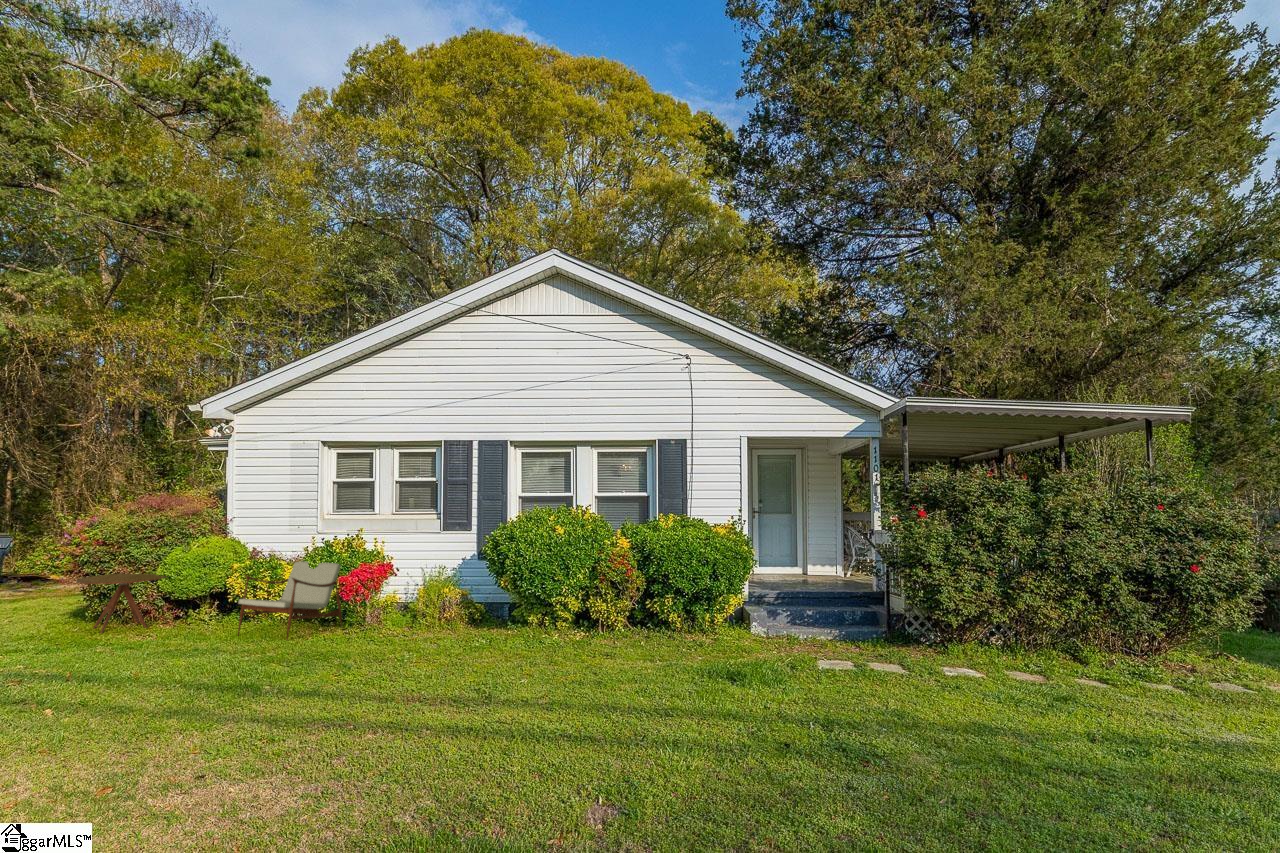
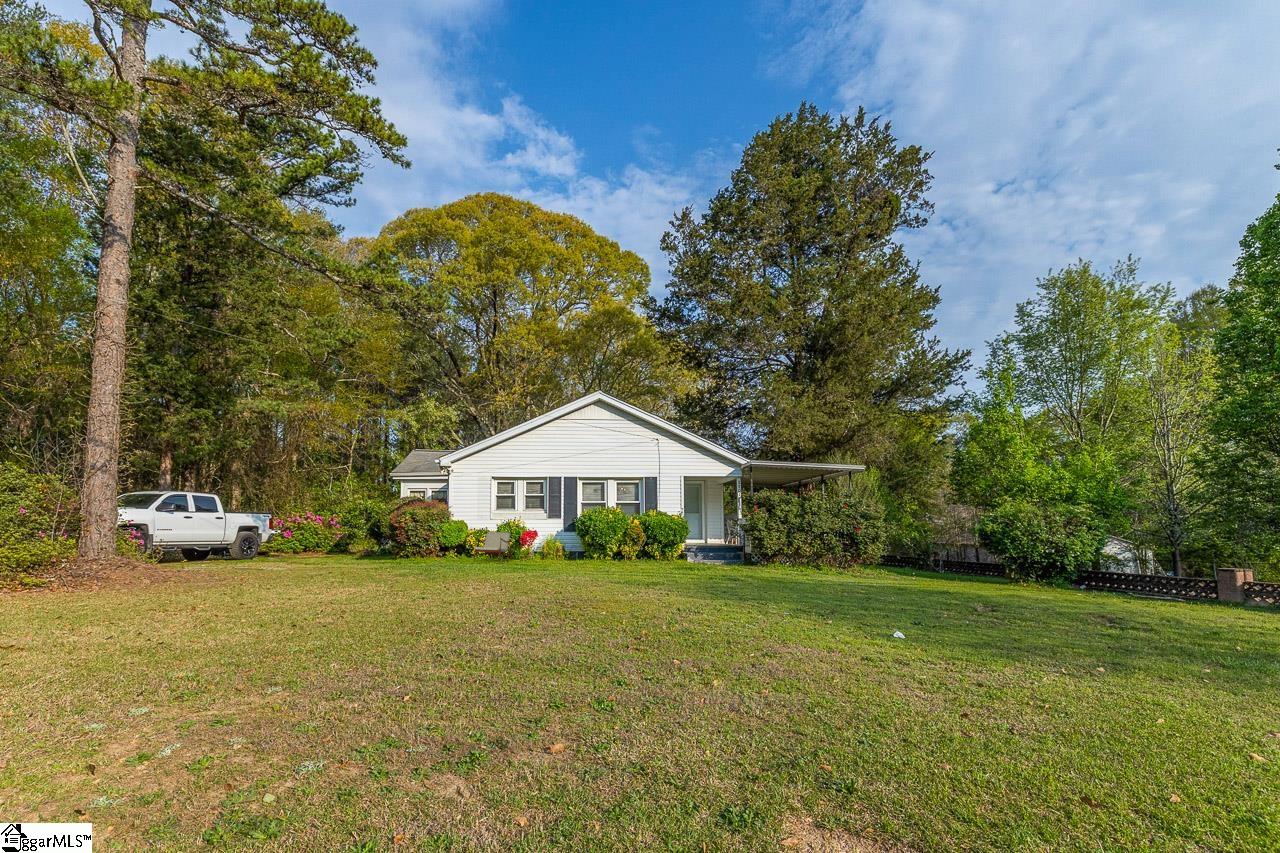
round table: present [76,574,167,634] -> none [396,538,431,563]

